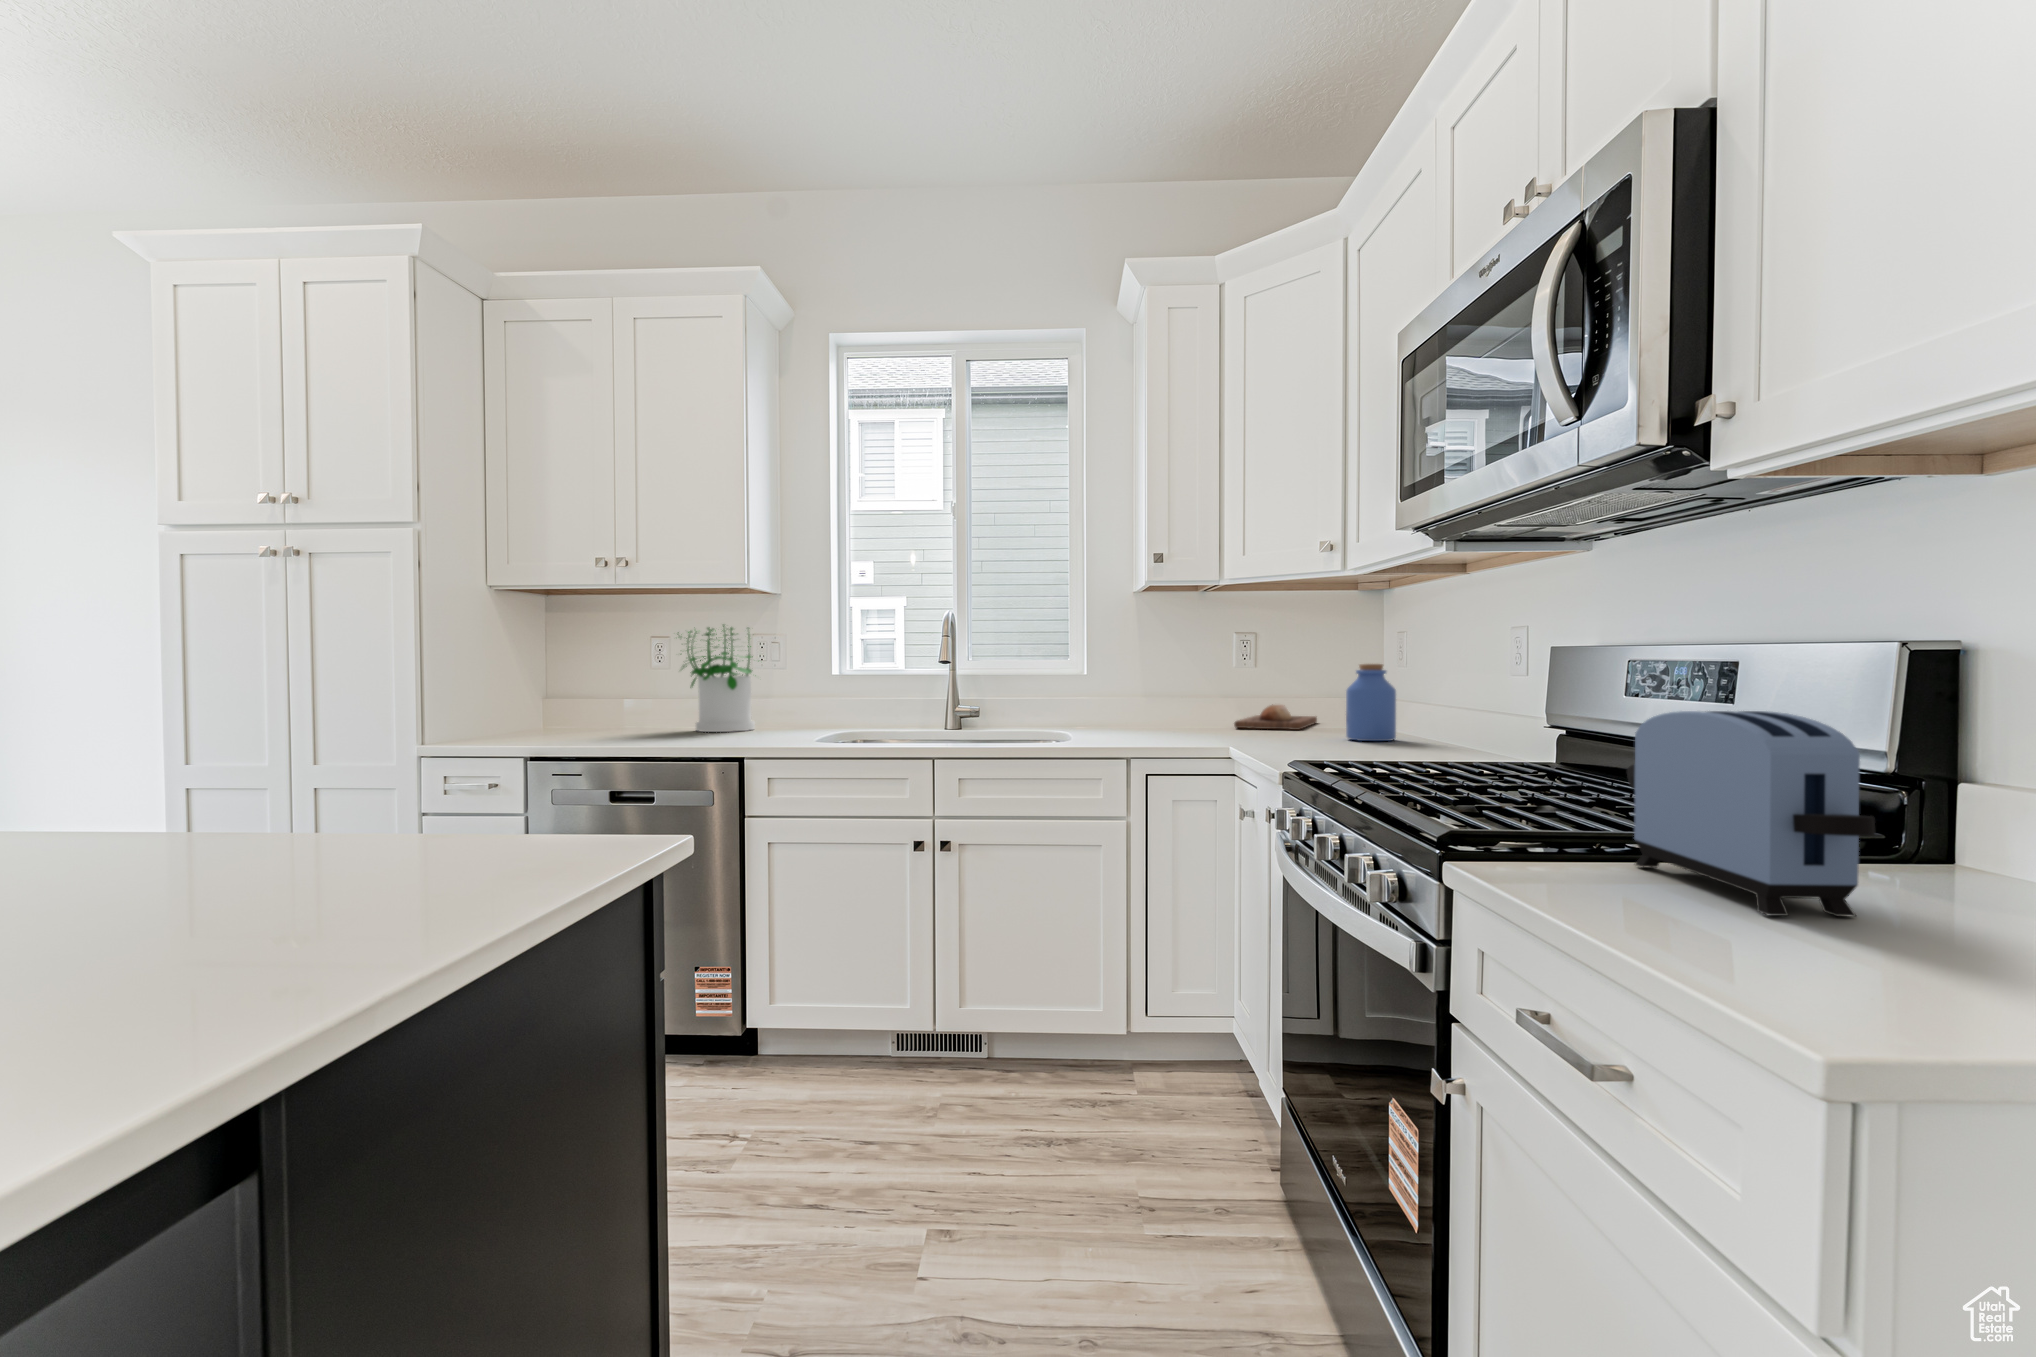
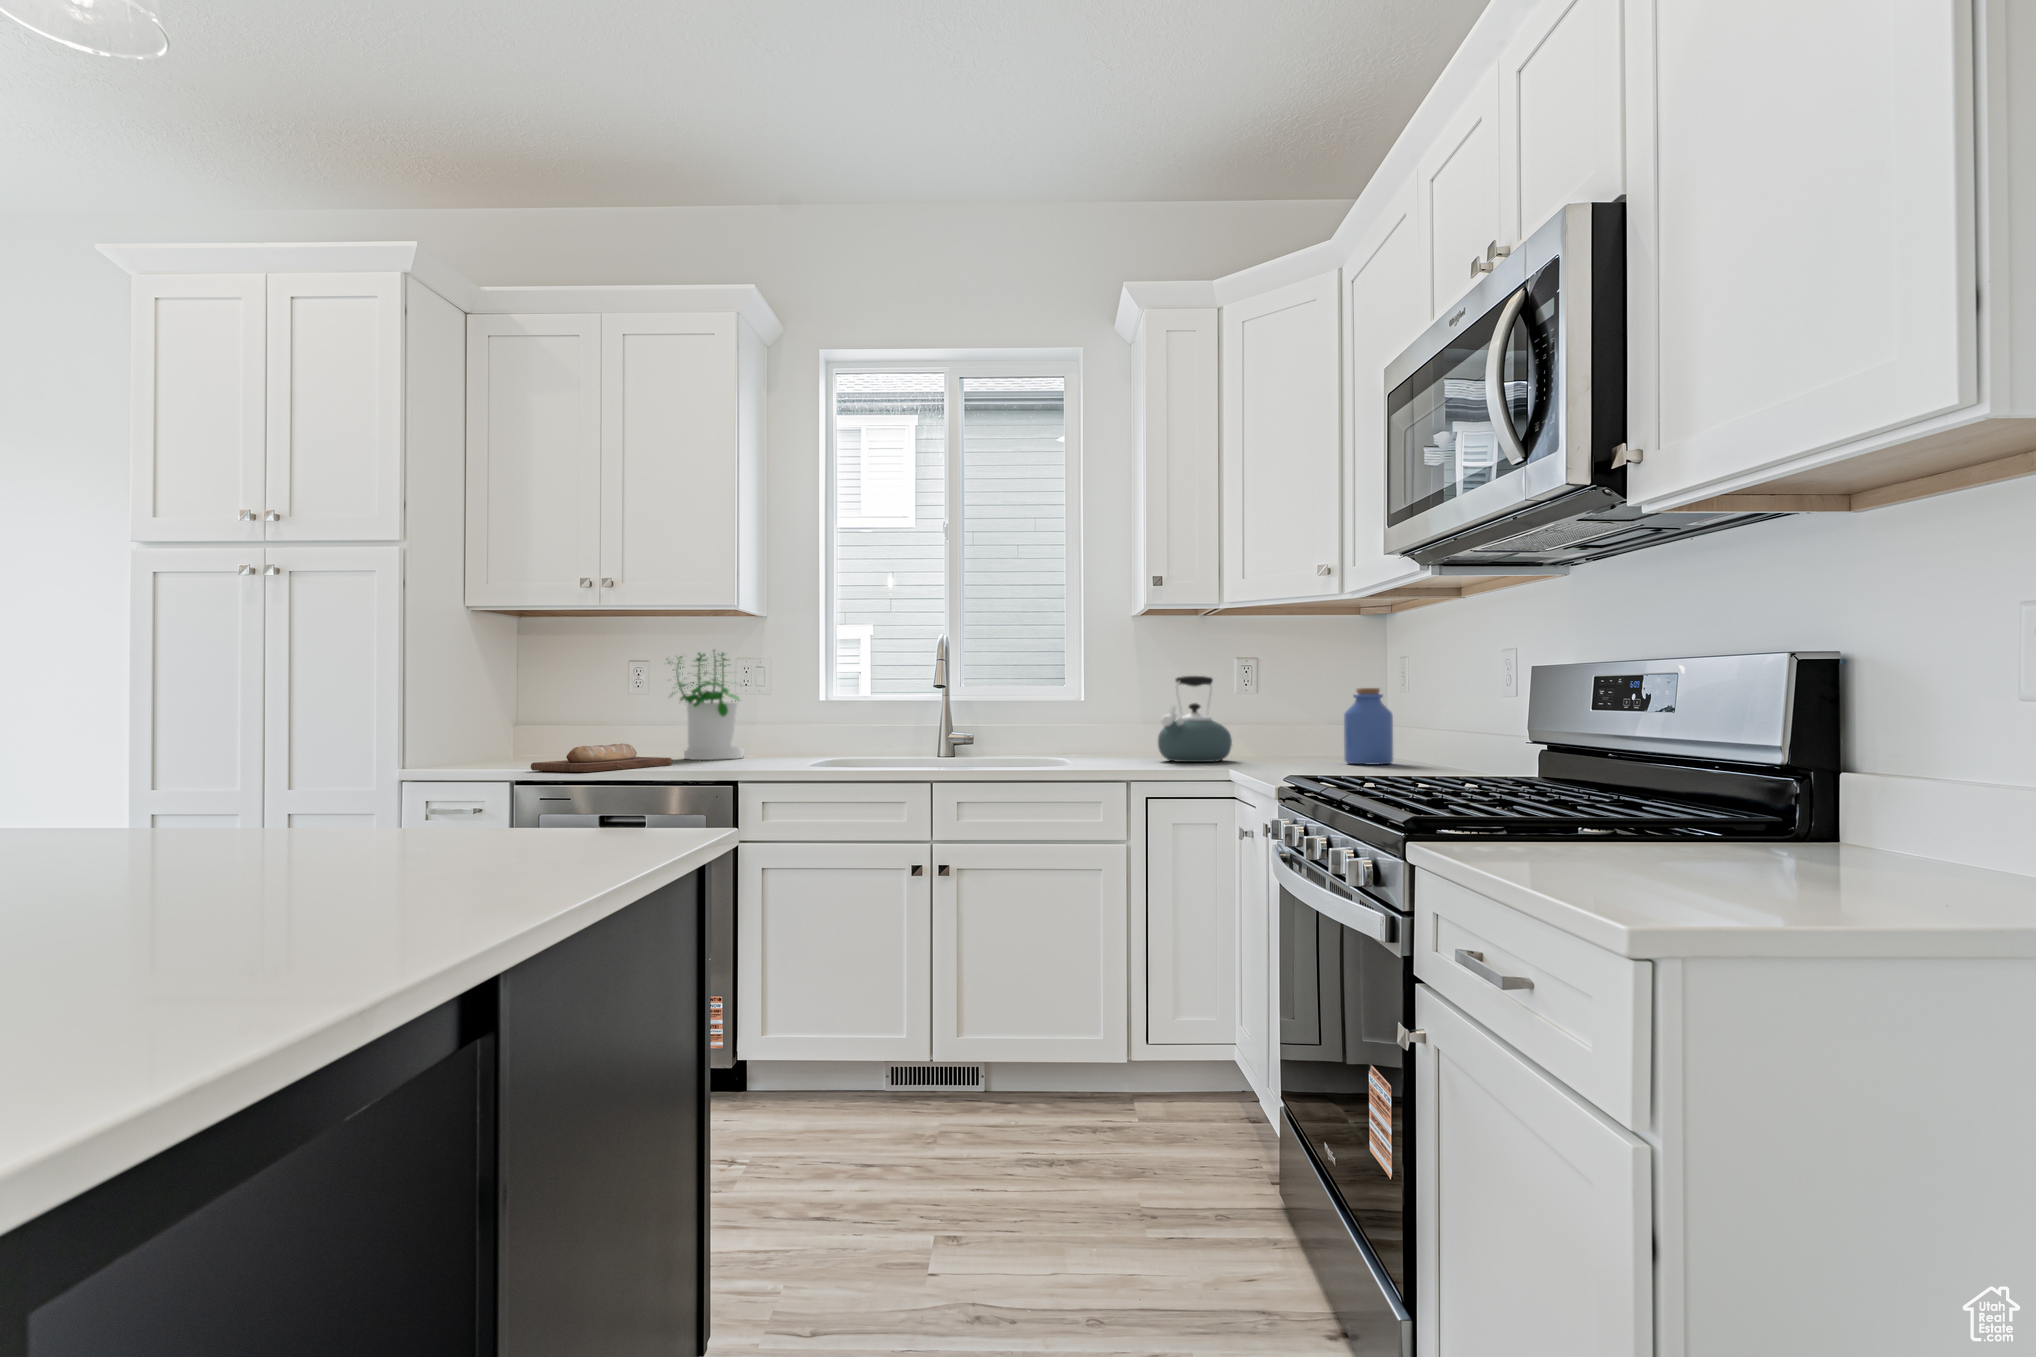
kettle: none [1158,651,1233,737] -> present [1158,676,1232,762]
bread loaf: present [1234,705,1317,730] -> present [531,744,672,772]
toaster: present [1627,711,1876,917] -> none [1562,706,1730,868]

